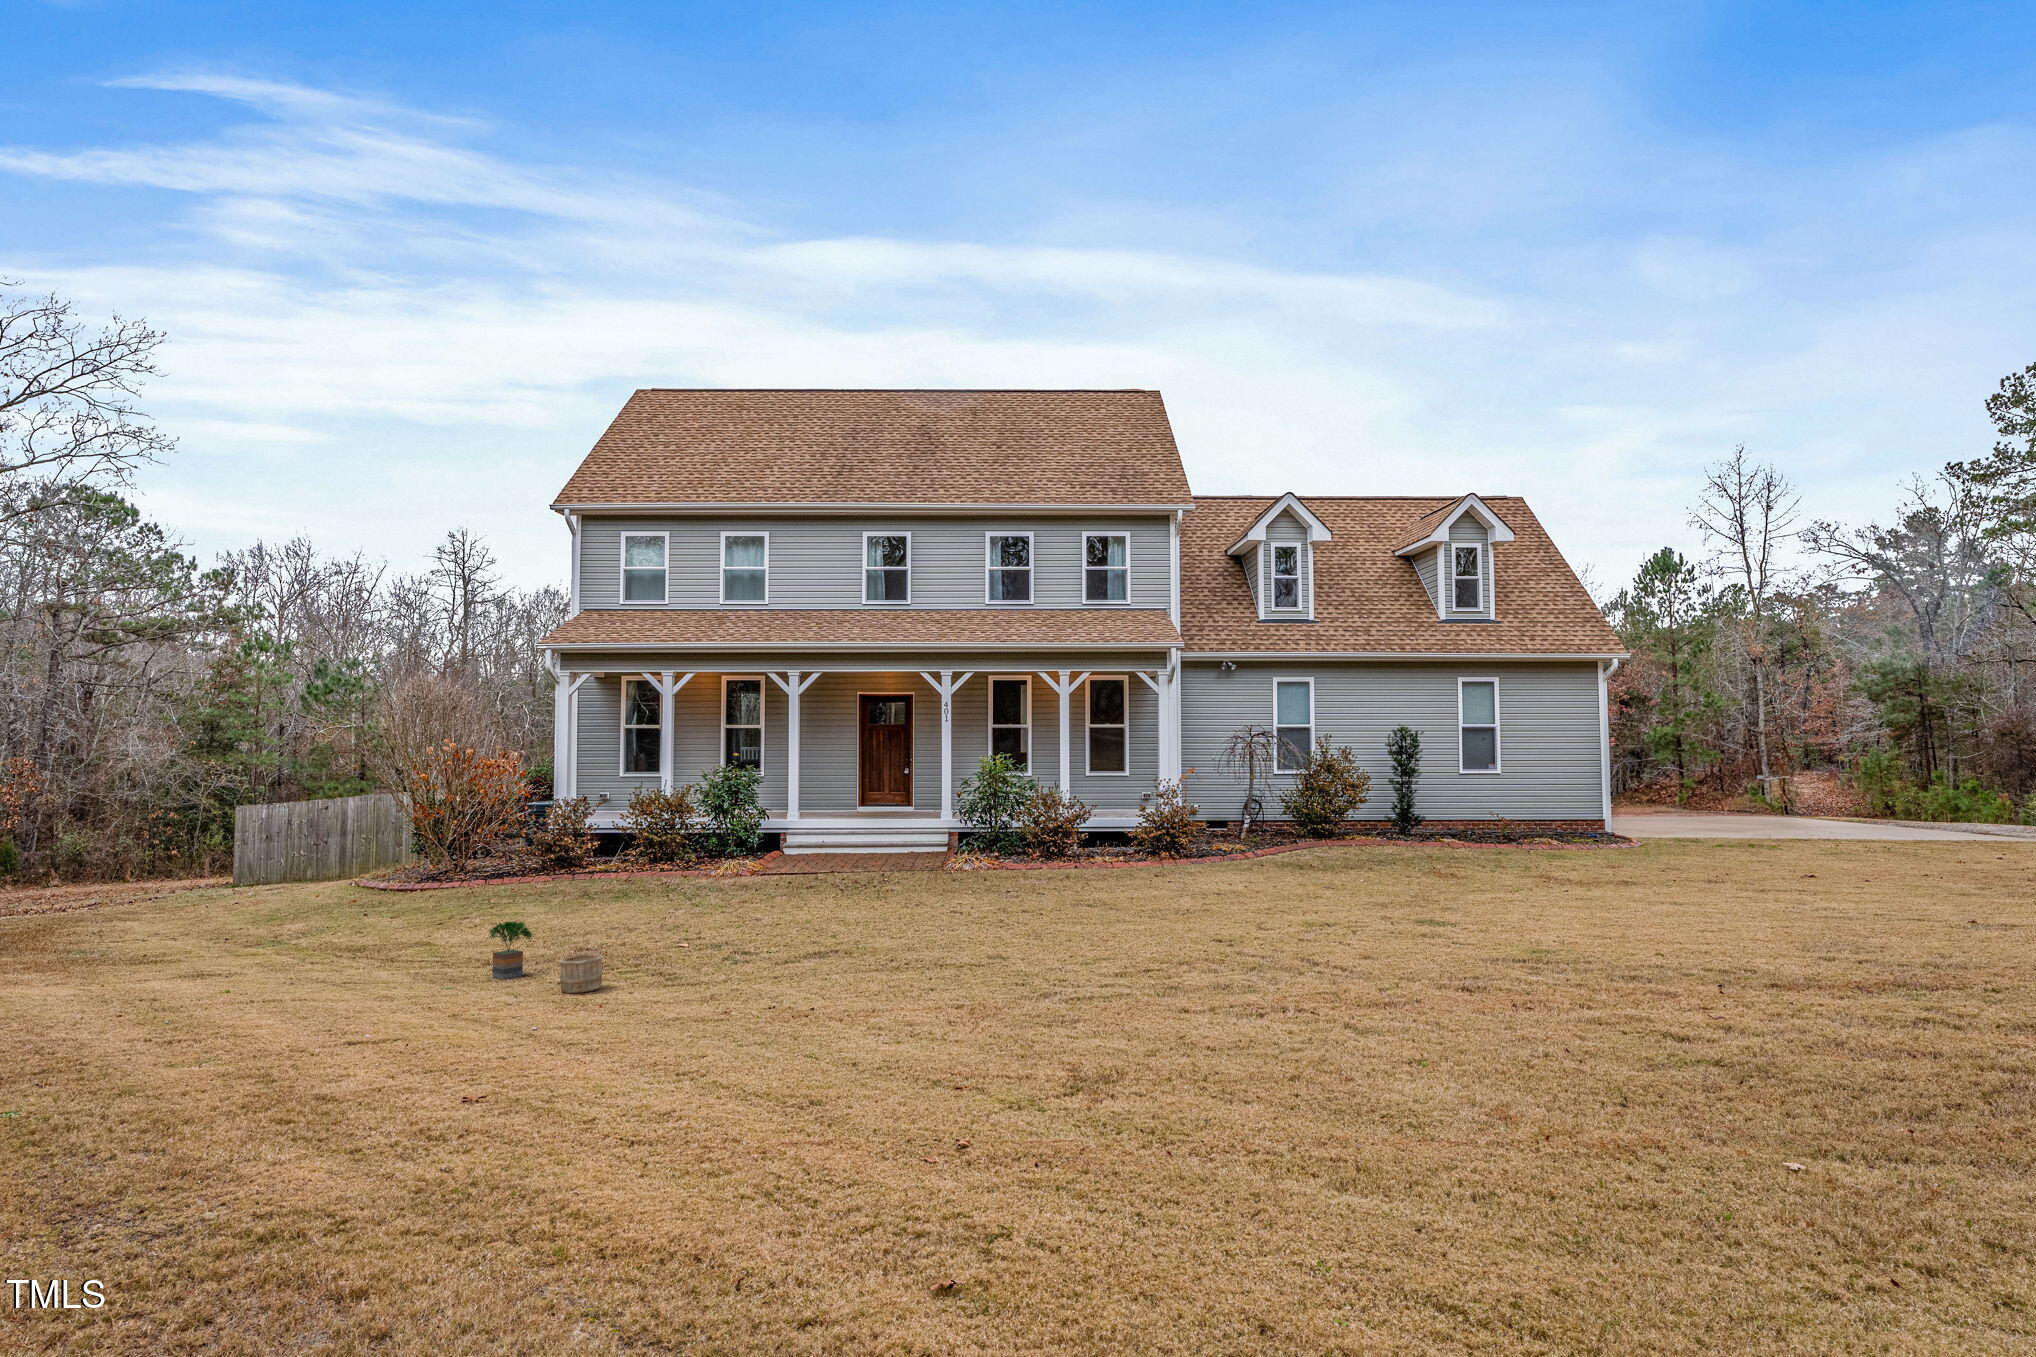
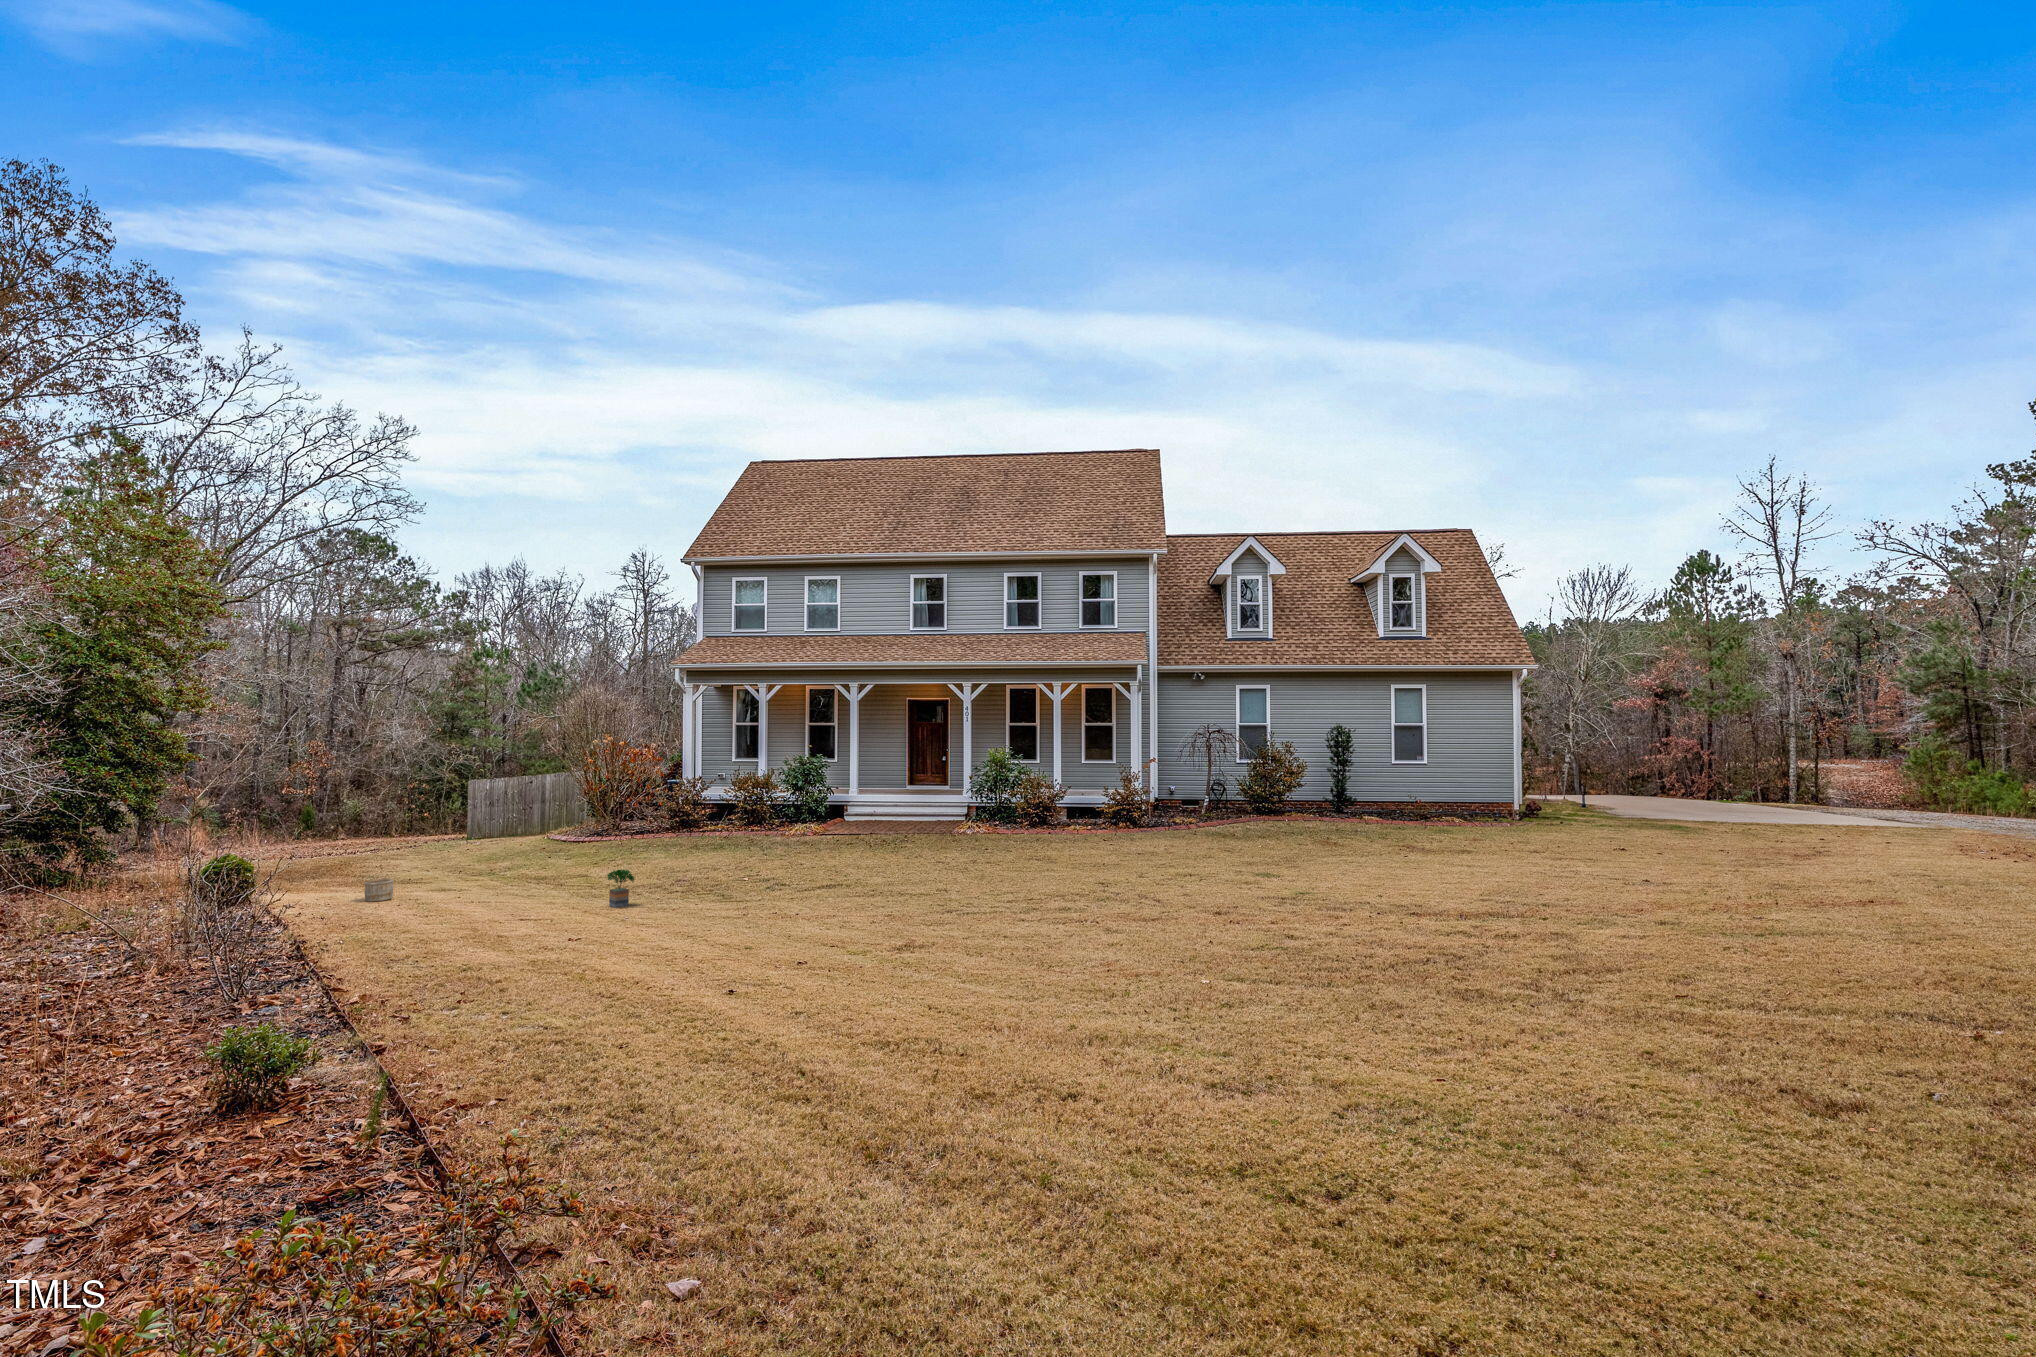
wooden bucket: present [559,953,603,993] -> present [364,879,393,902]

